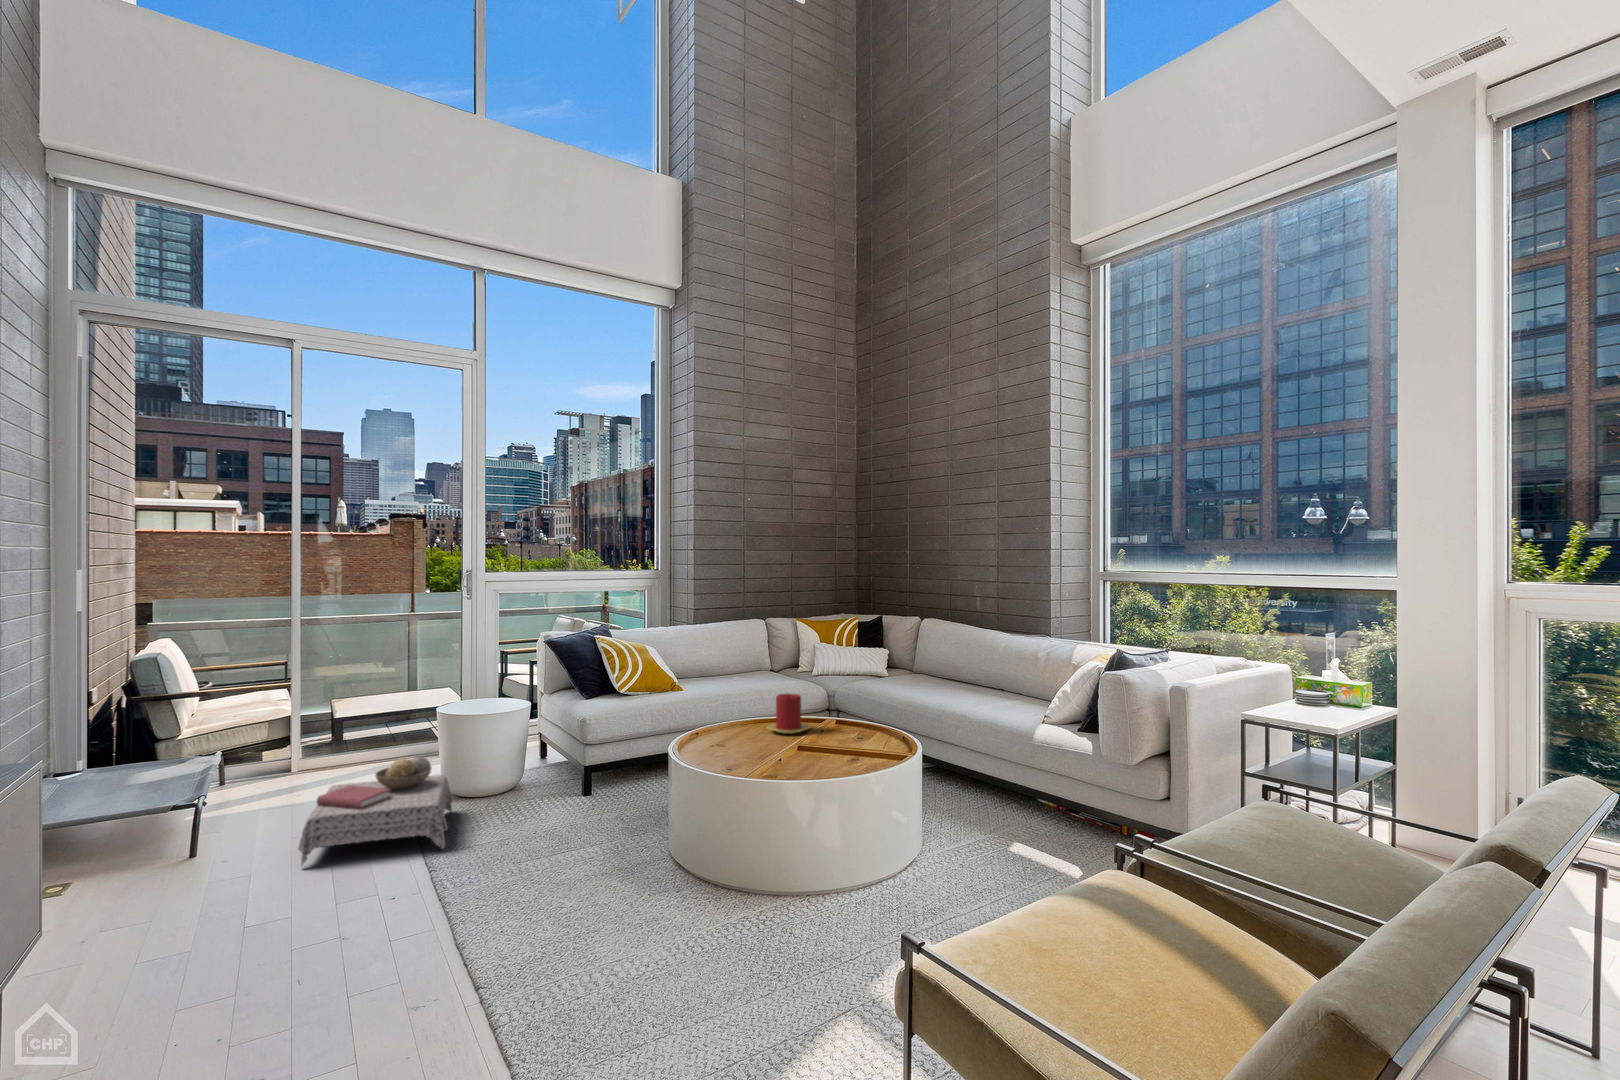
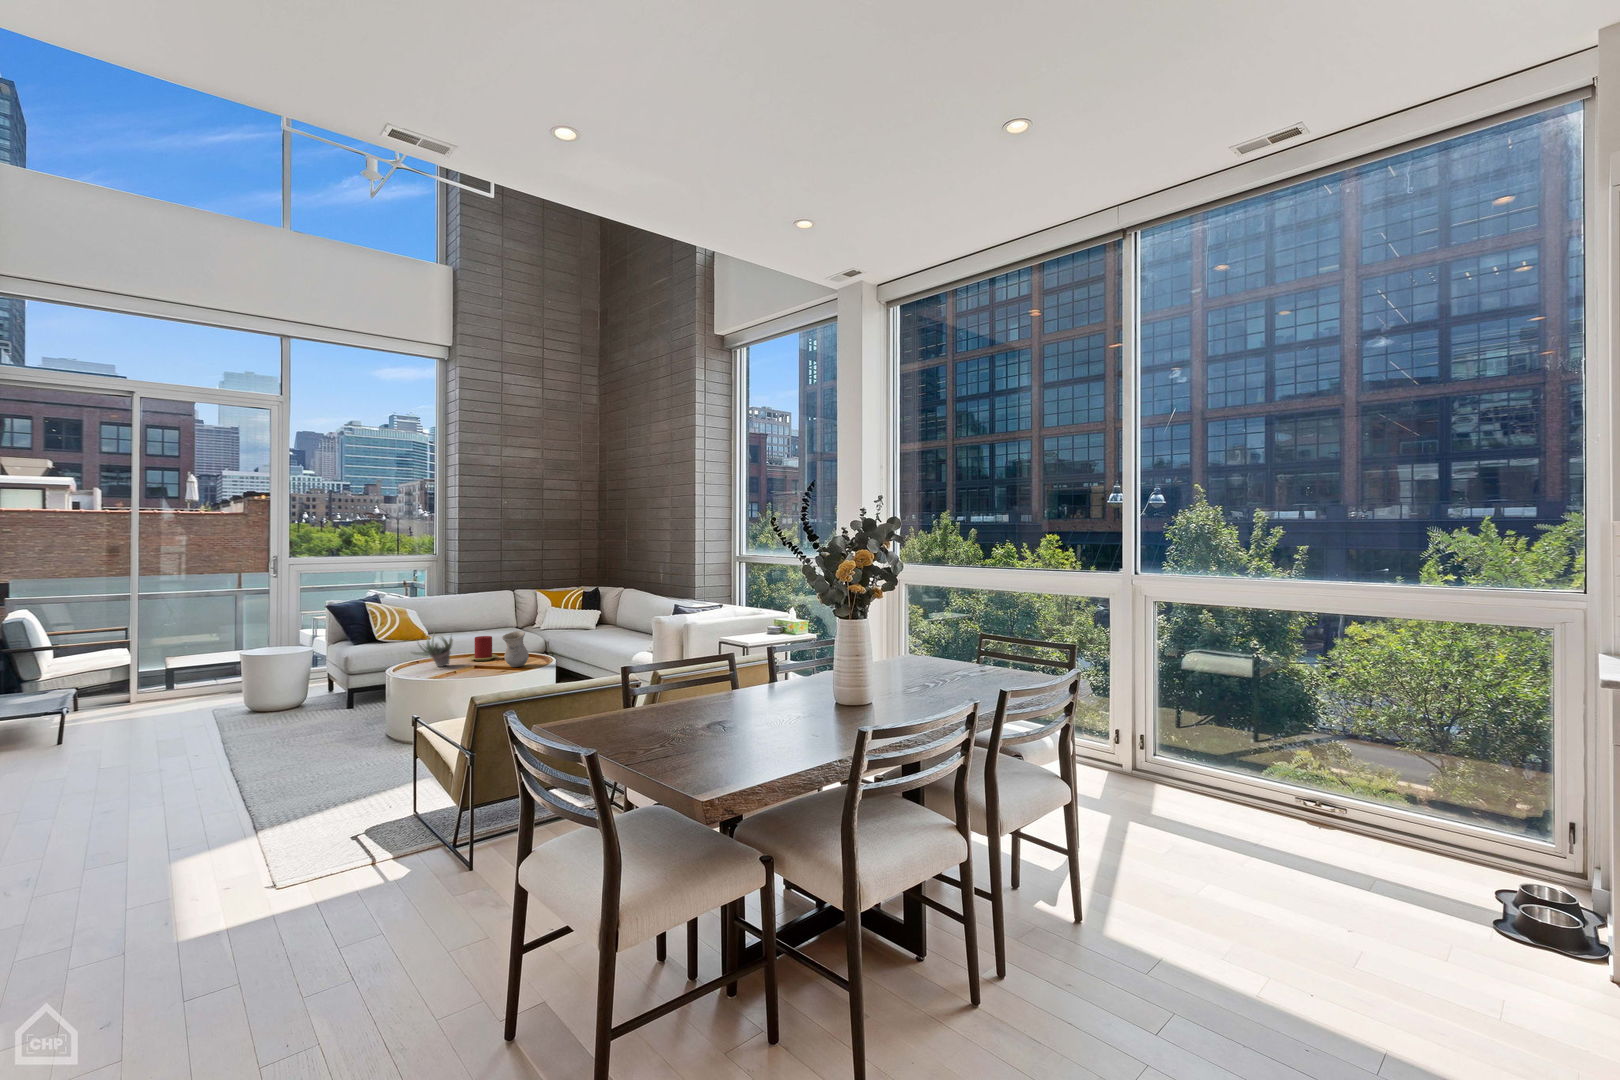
succulent plant: none [697,684,756,746] -> present [412,630,453,667]
vase: none [839,691,877,751] -> present [502,631,529,667]
ottoman: present [298,757,452,865] -> none [132,682,250,748]

